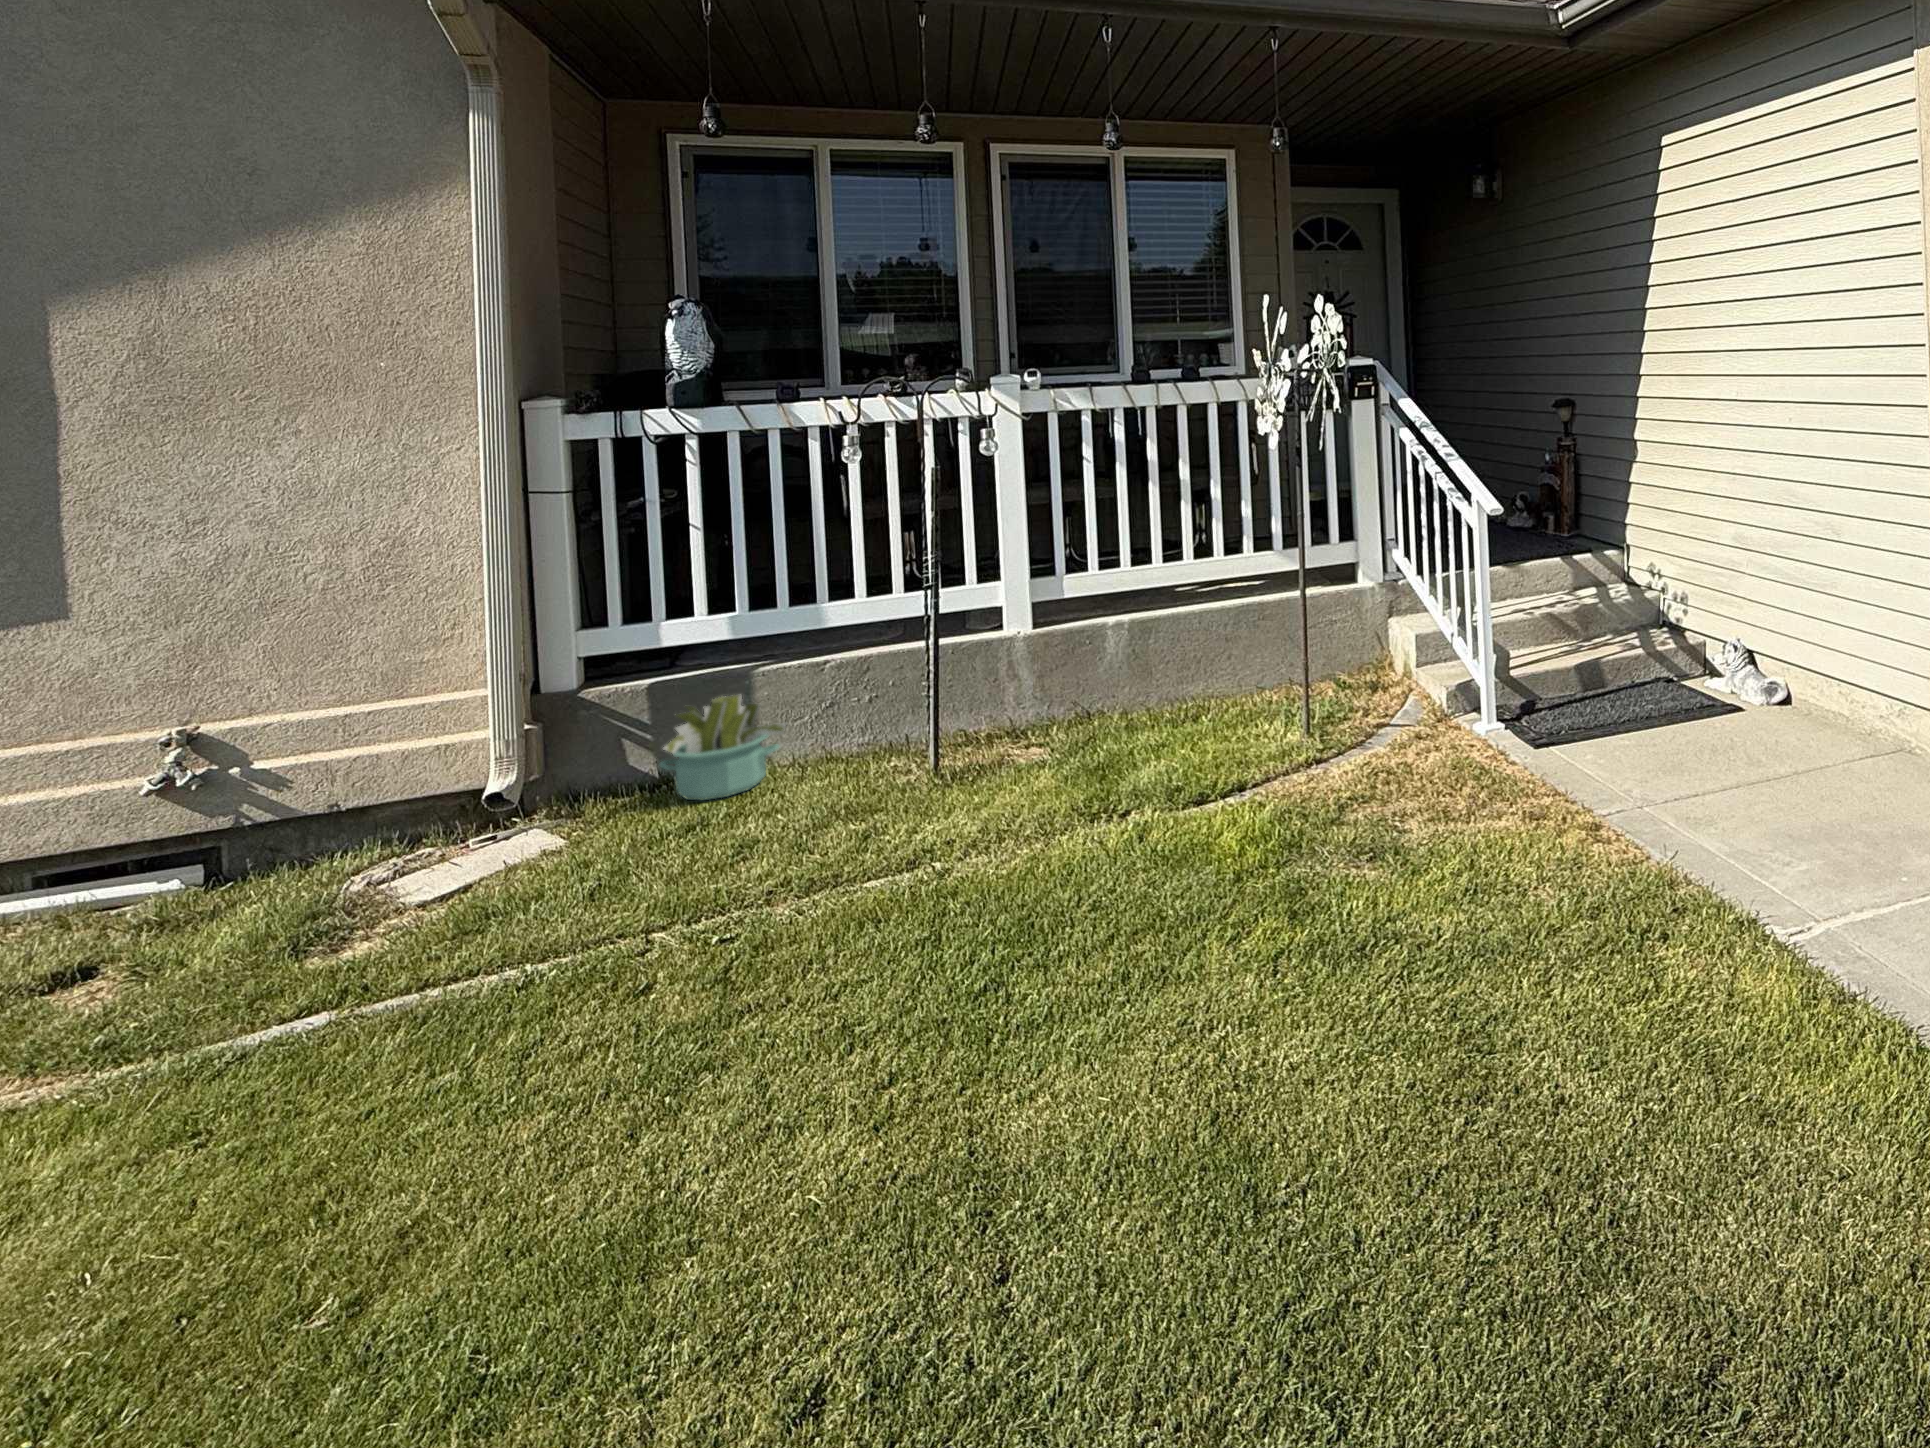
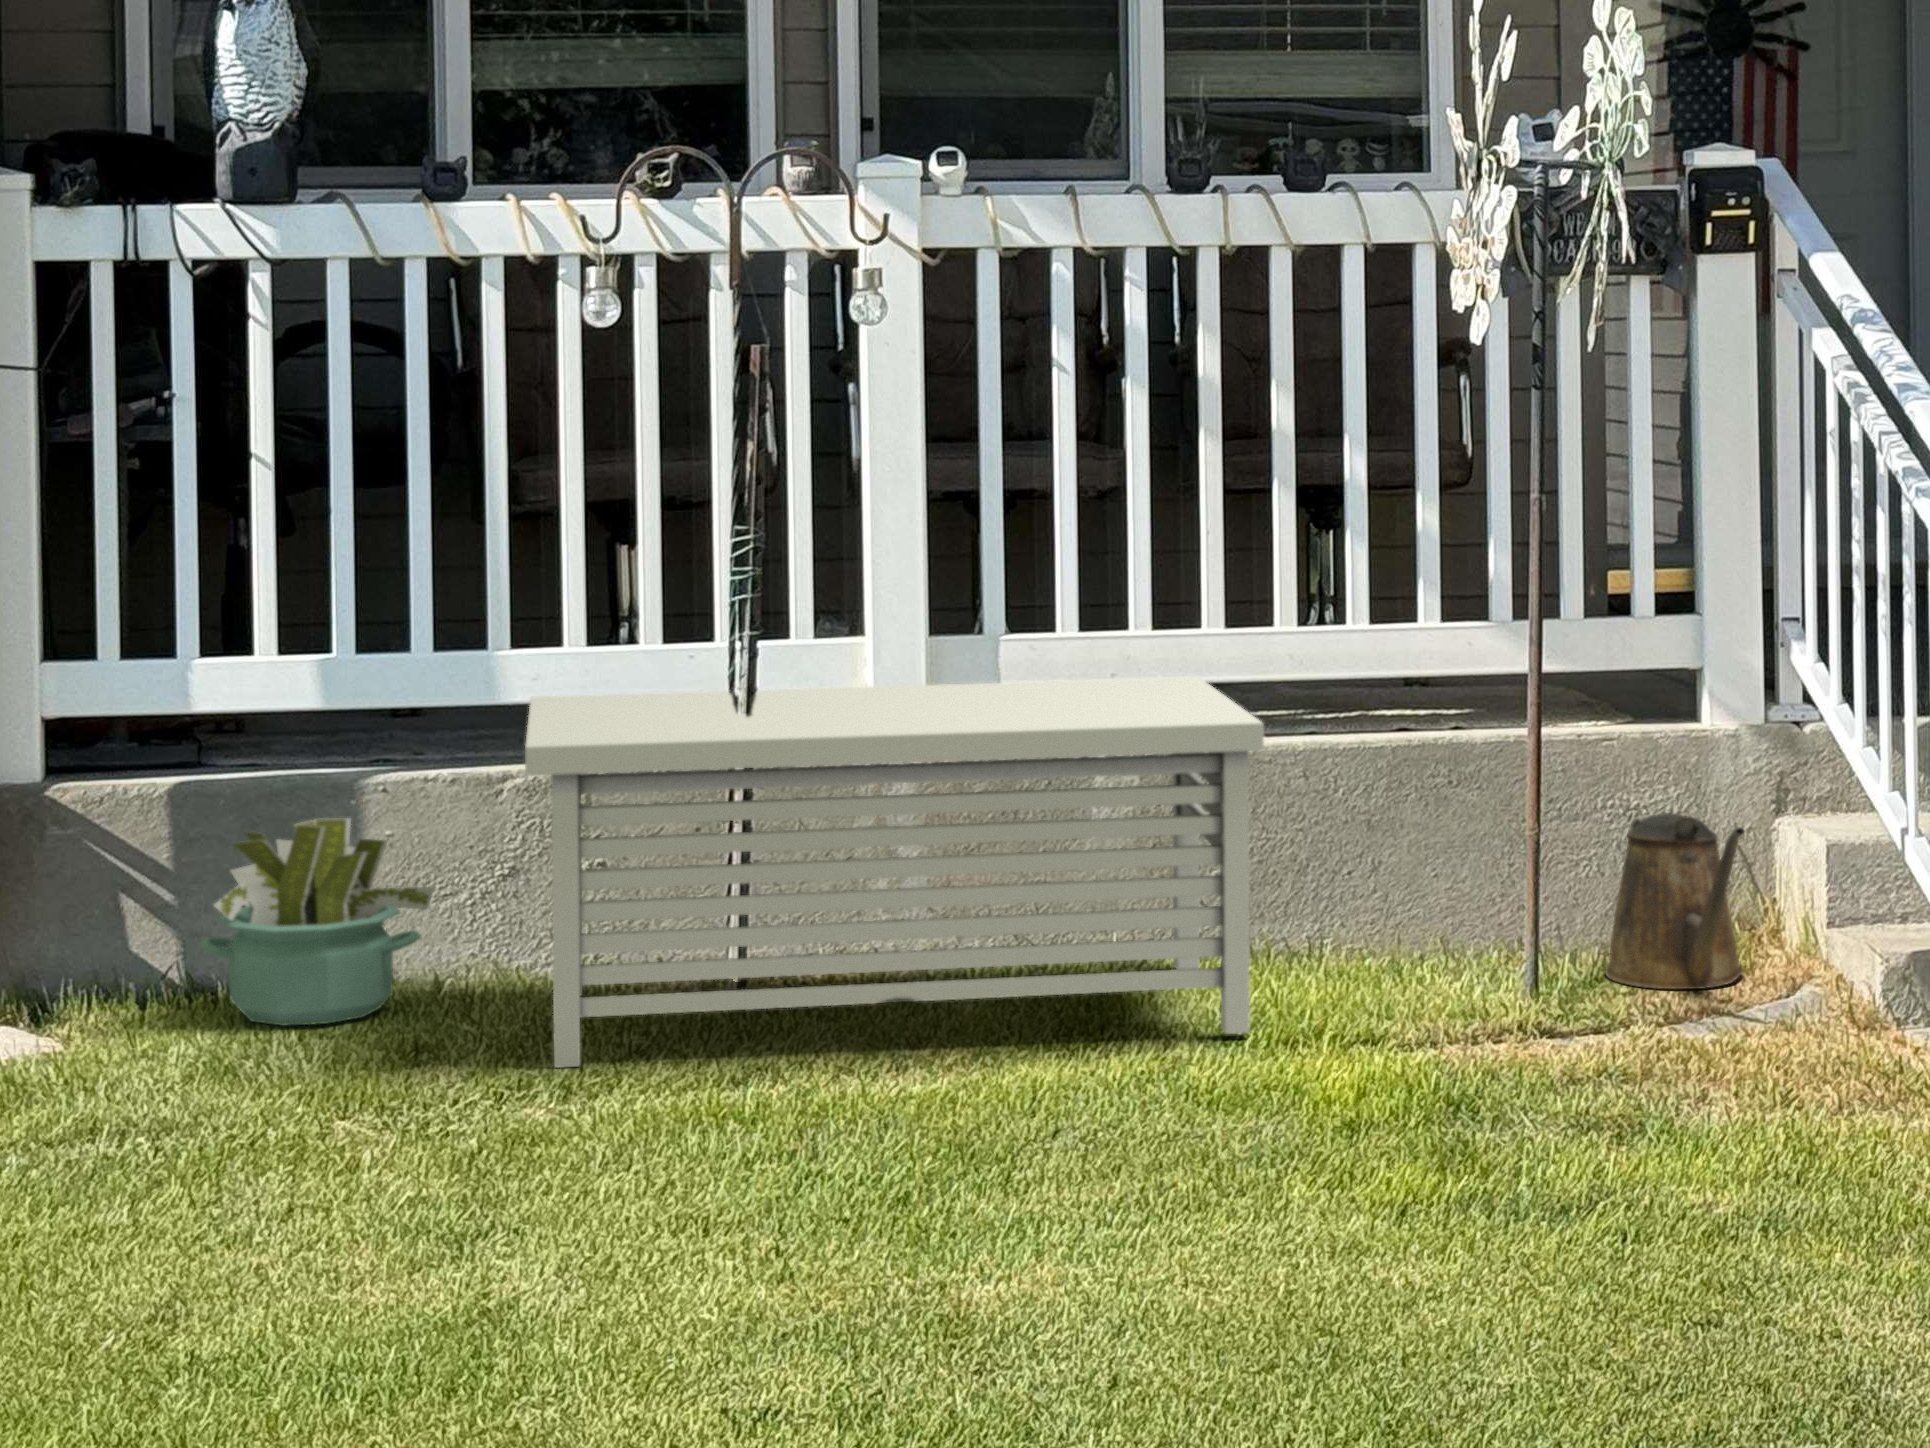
storage bench: none [827,589,1186,809] -> present [525,677,1264,1068]
watering can: none [1331,628,1389,701] -> present [1605,813,1745,989]

